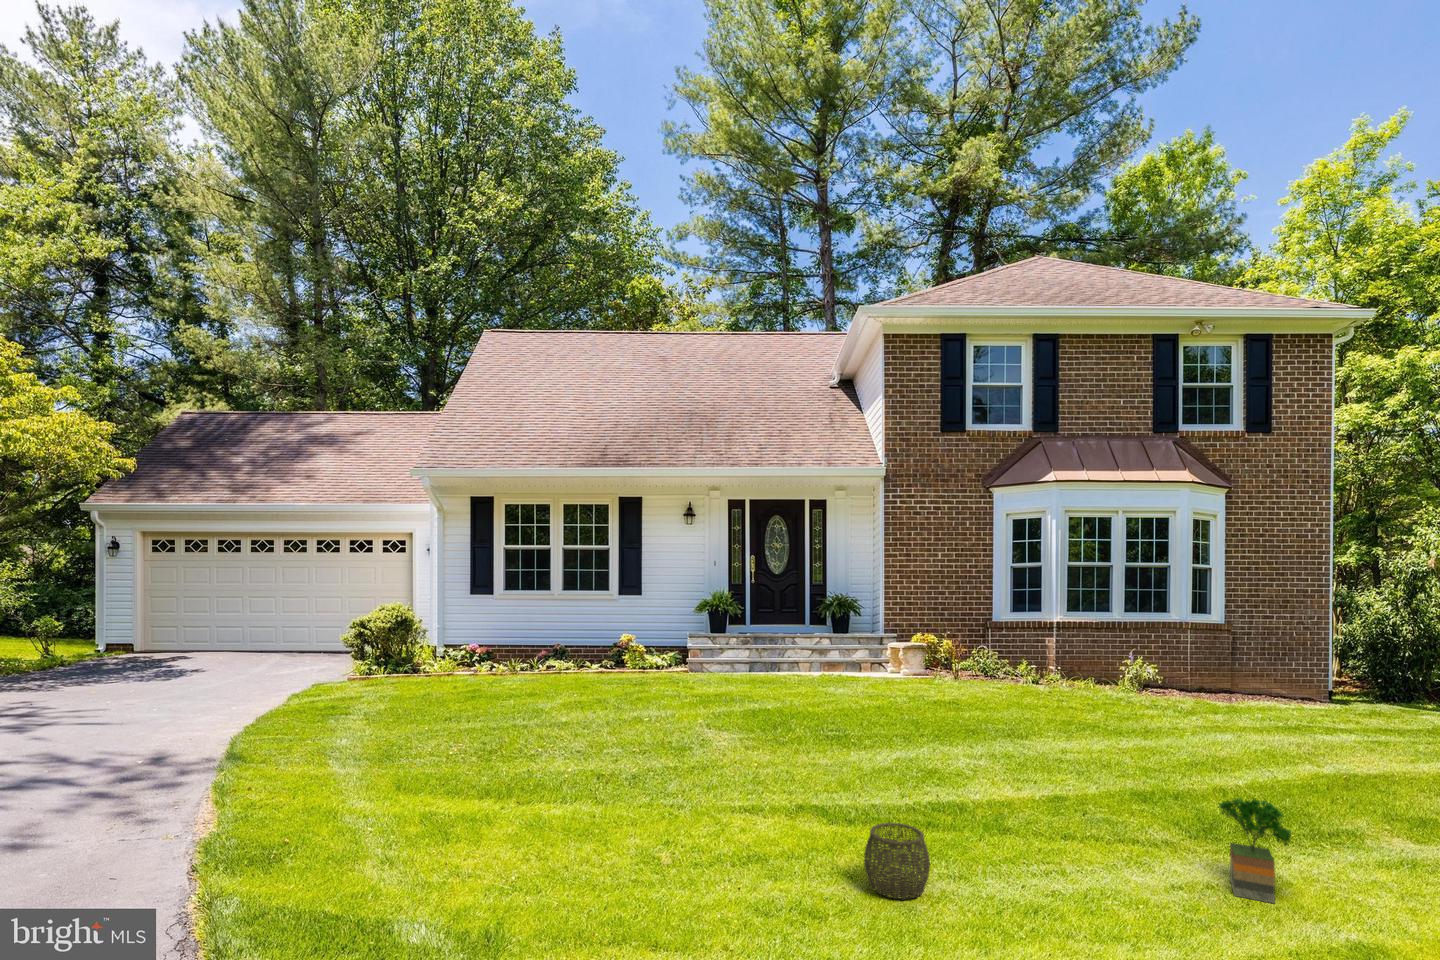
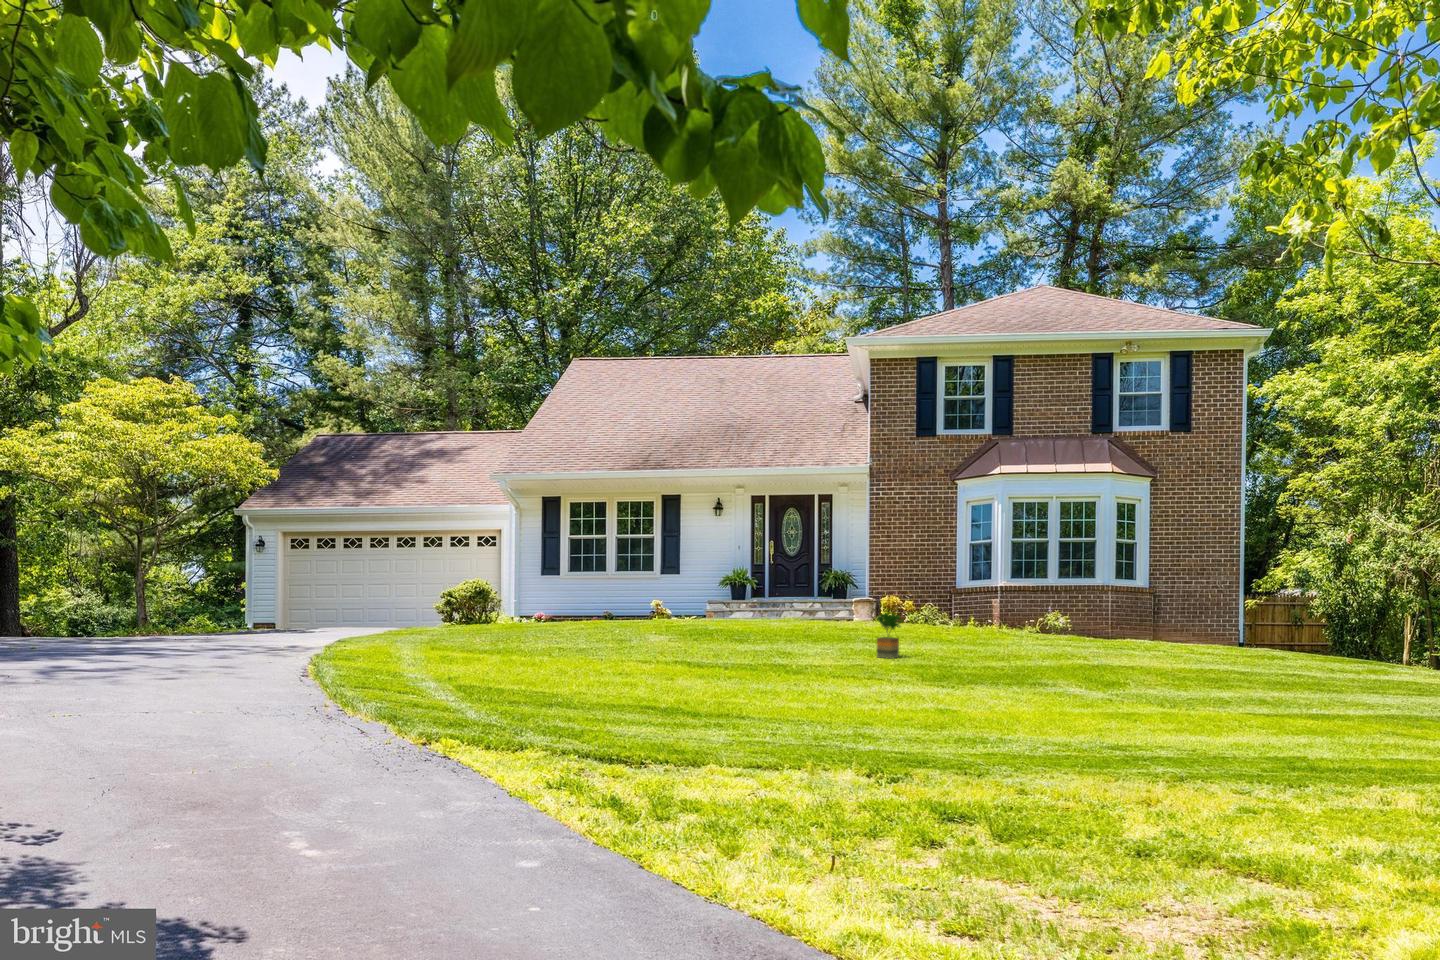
woven basket: present [864,823,930,899] -> none [704,625,734,653]

